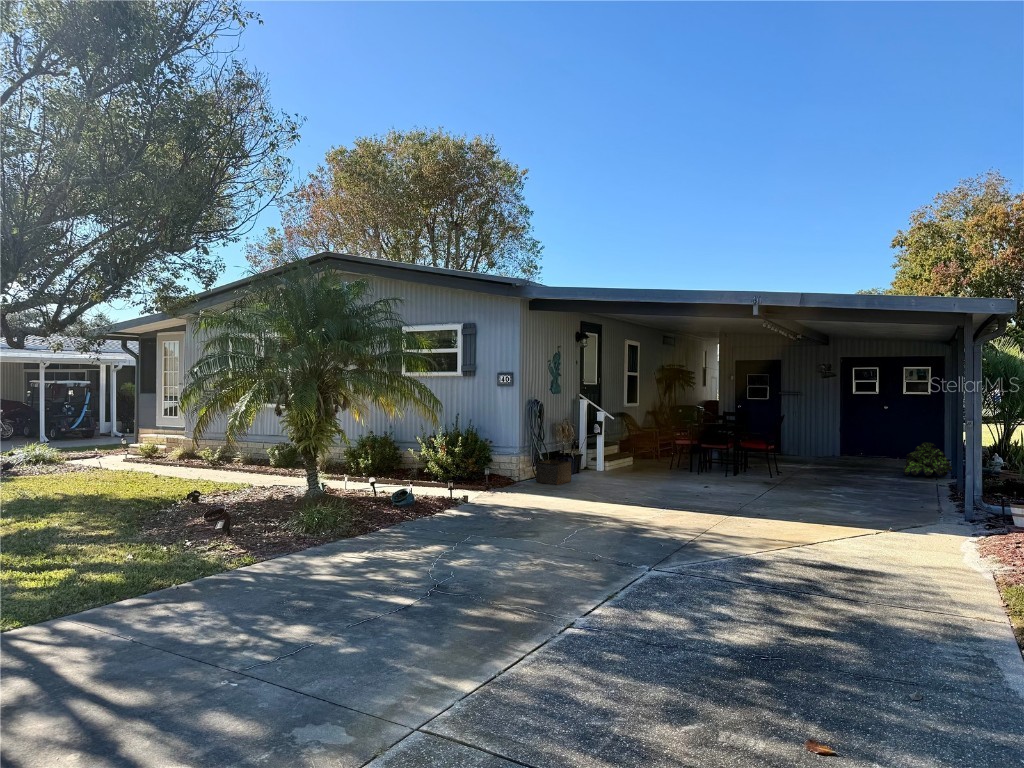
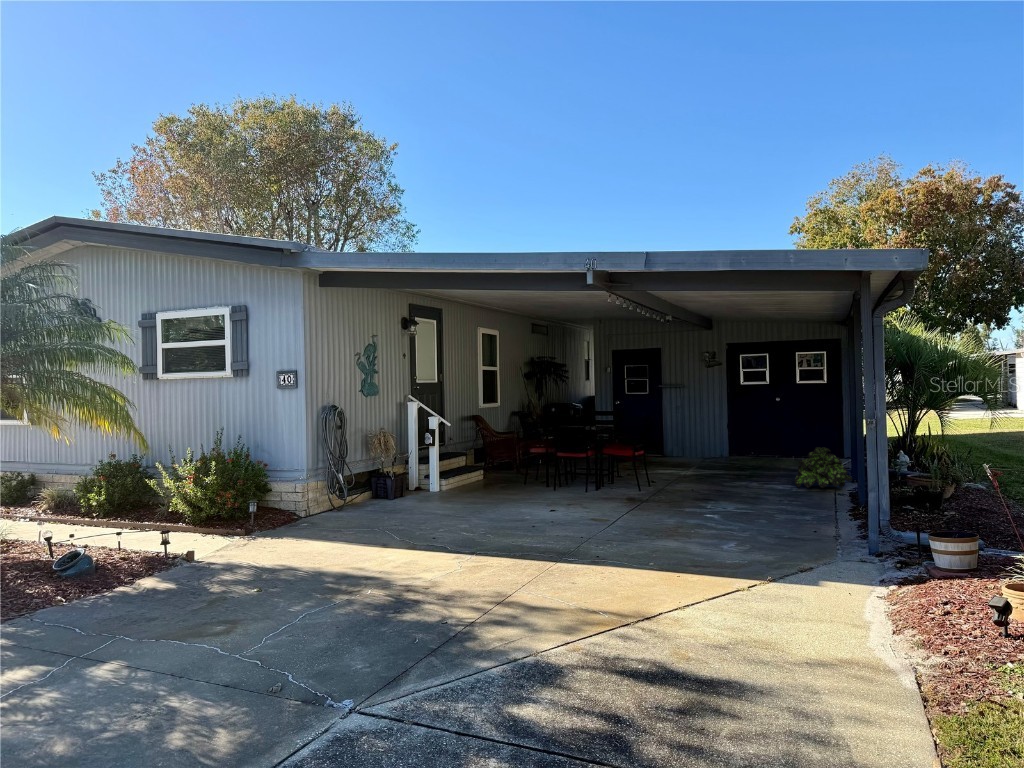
storage bin: present [536,459,571,485] -> none [333,482,382,517]

